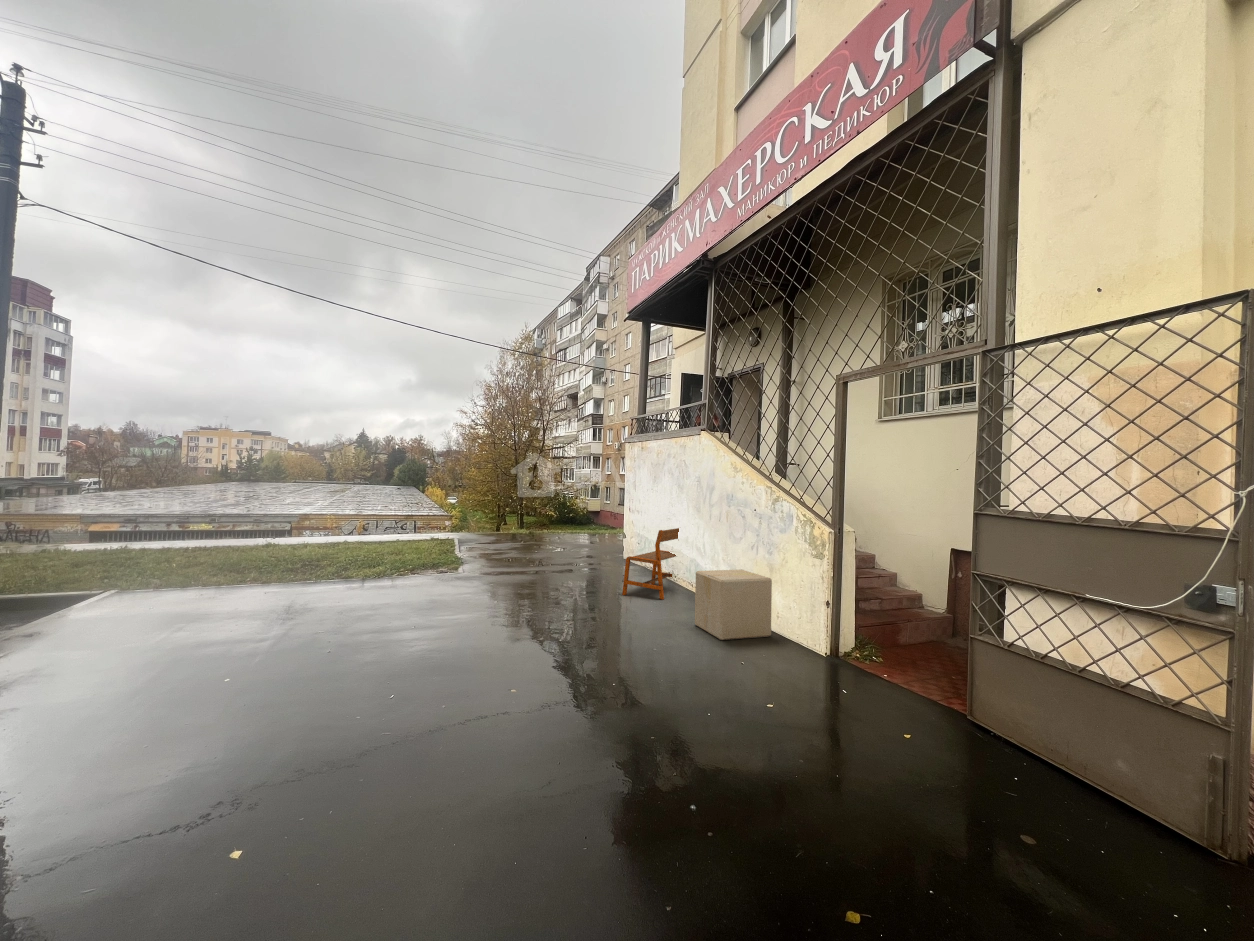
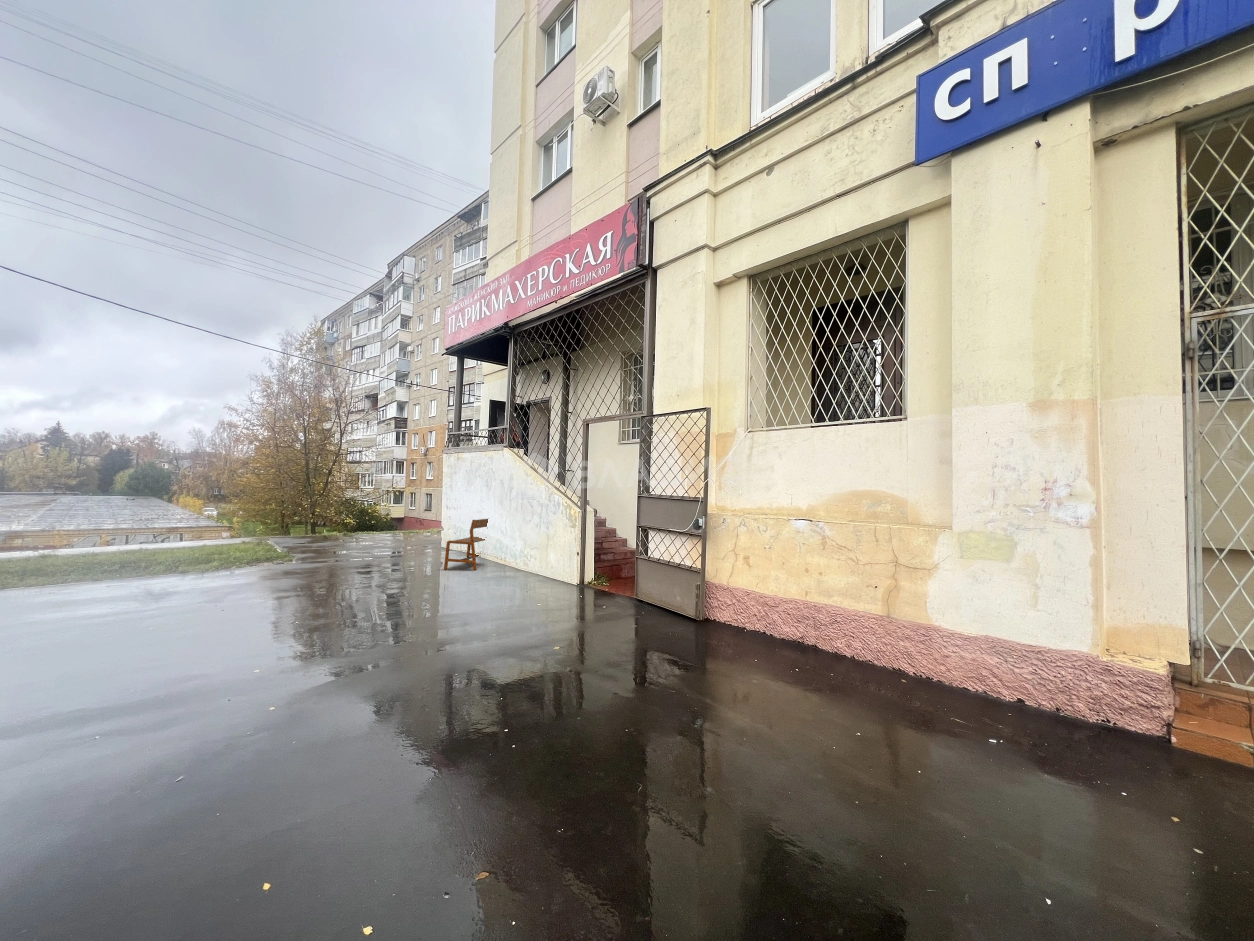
cardboard box: present [695,570,772,640] -> none [499,542,548,585]

